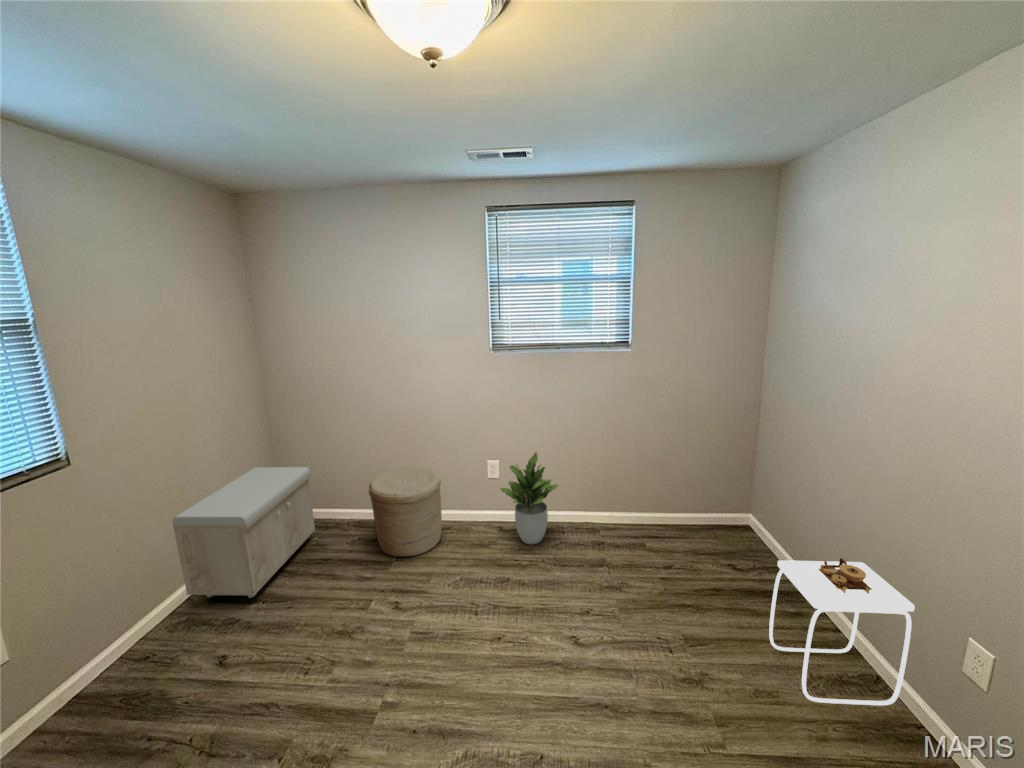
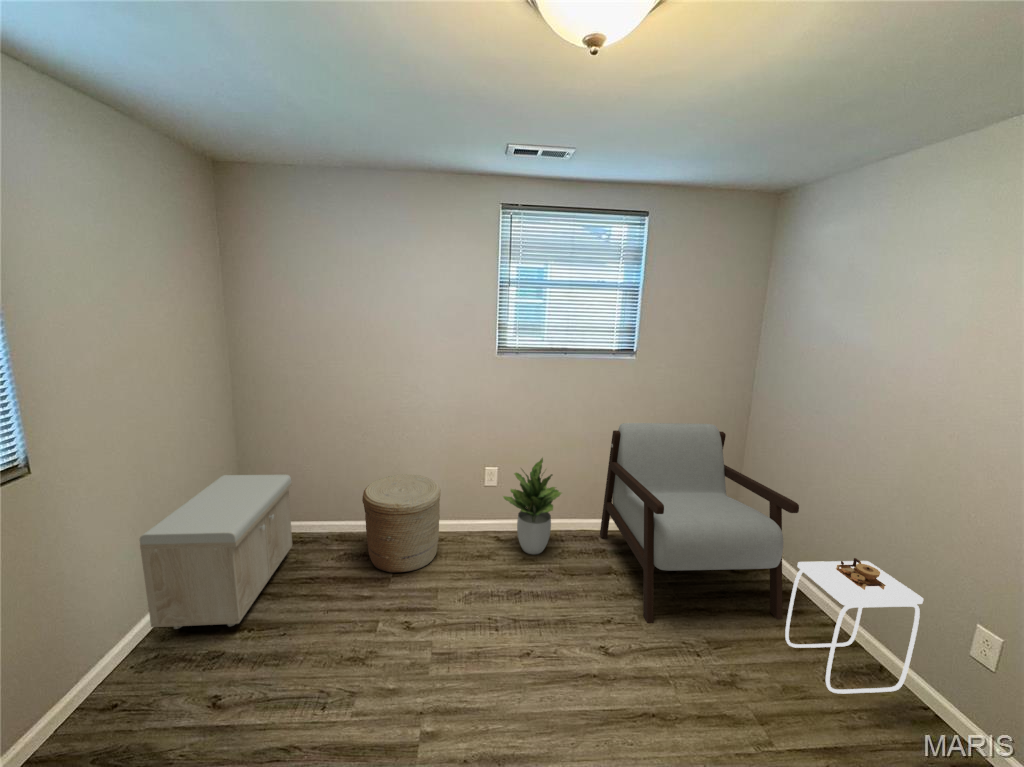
armchair: none [602,416,787,620] -> present [600,423,799,623]

